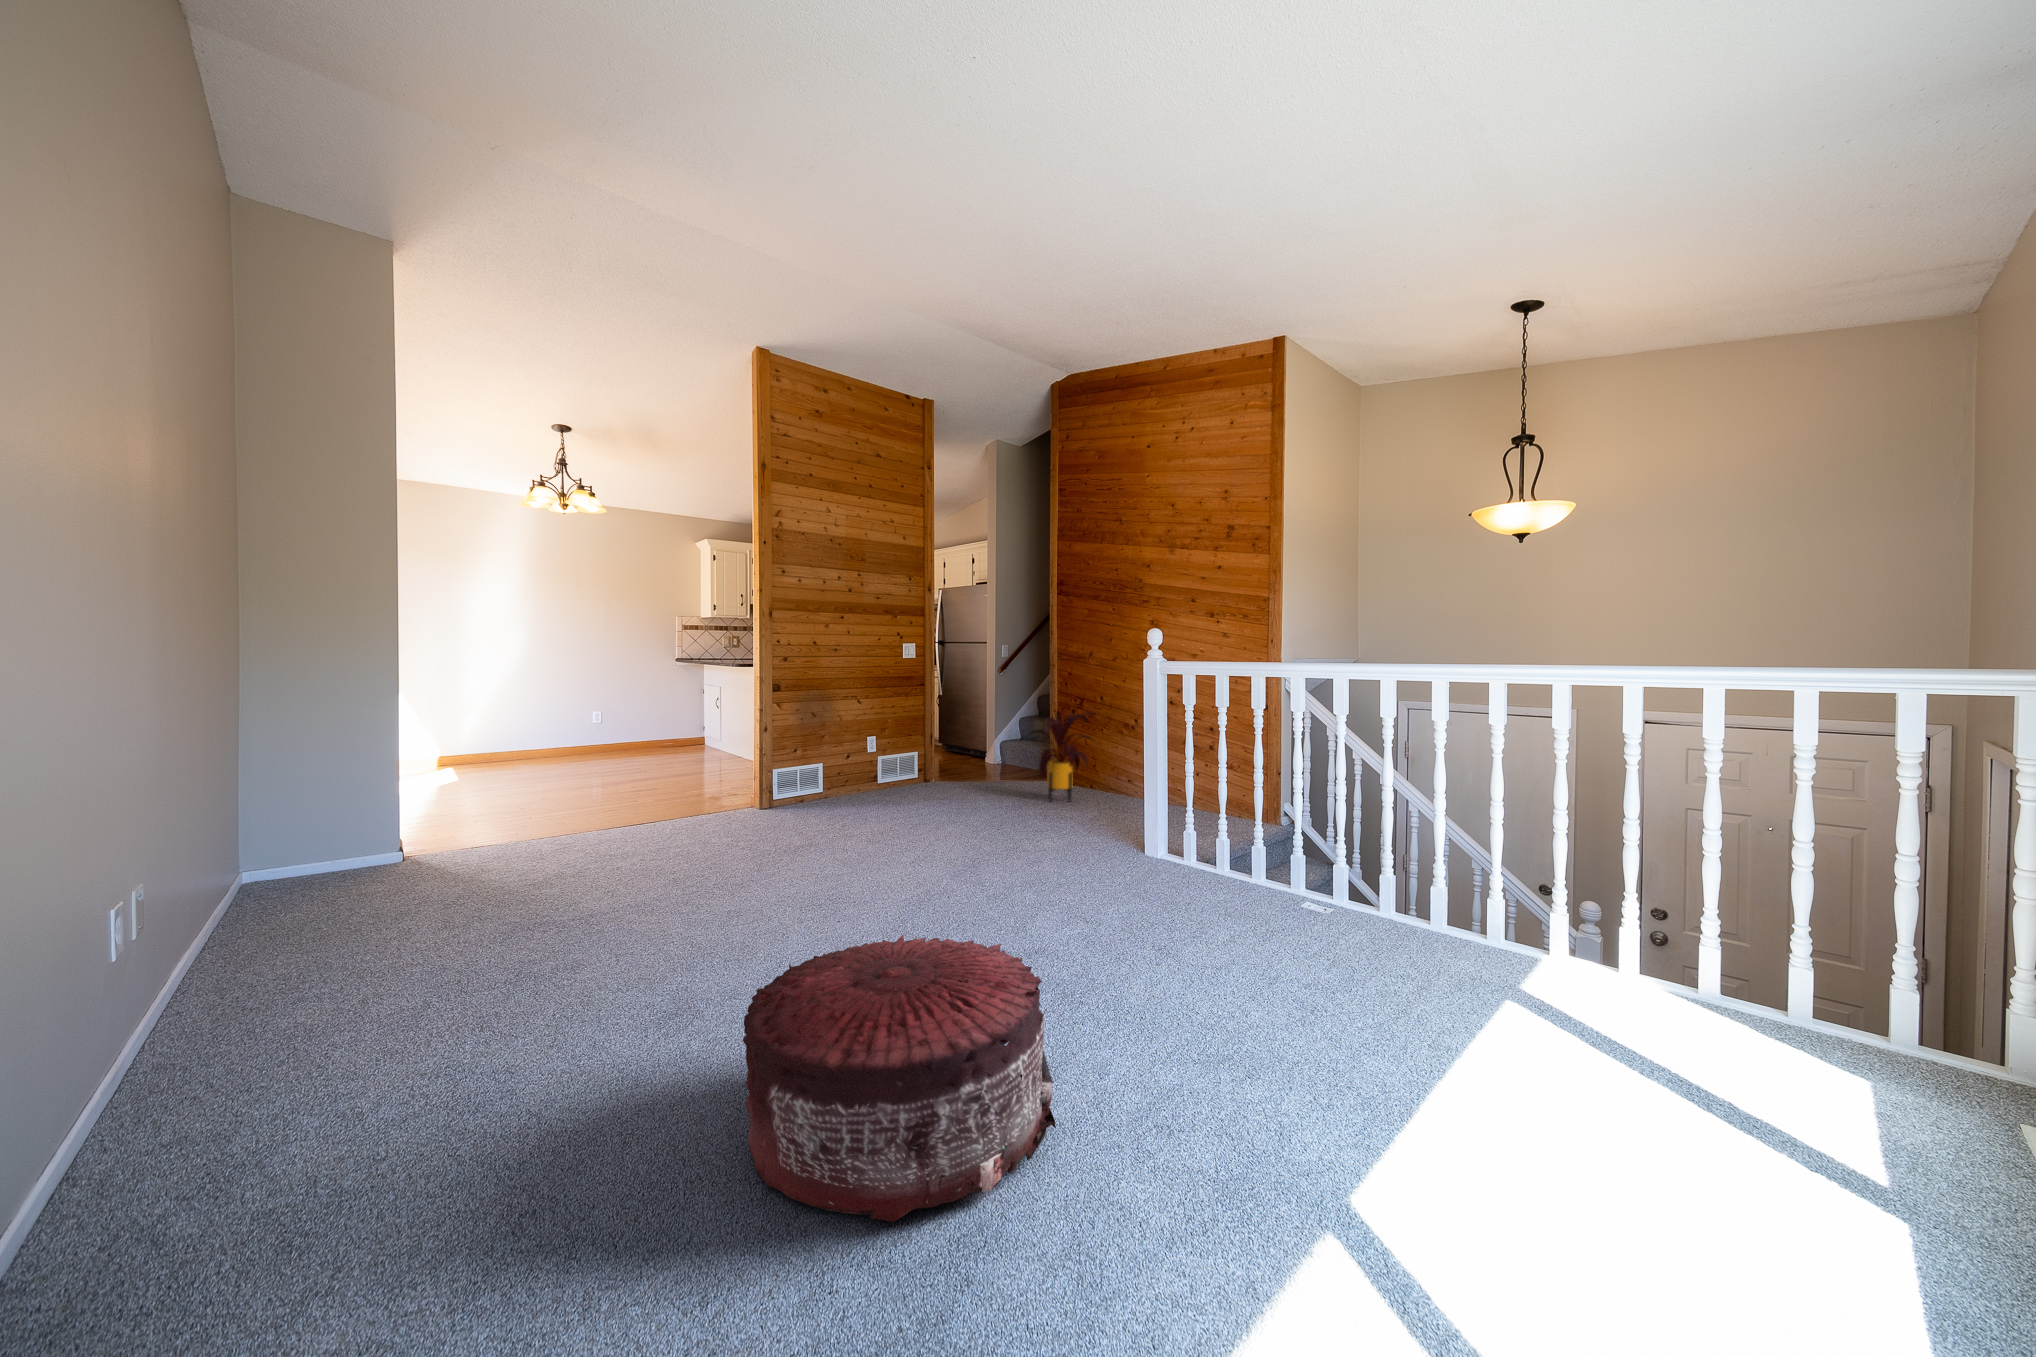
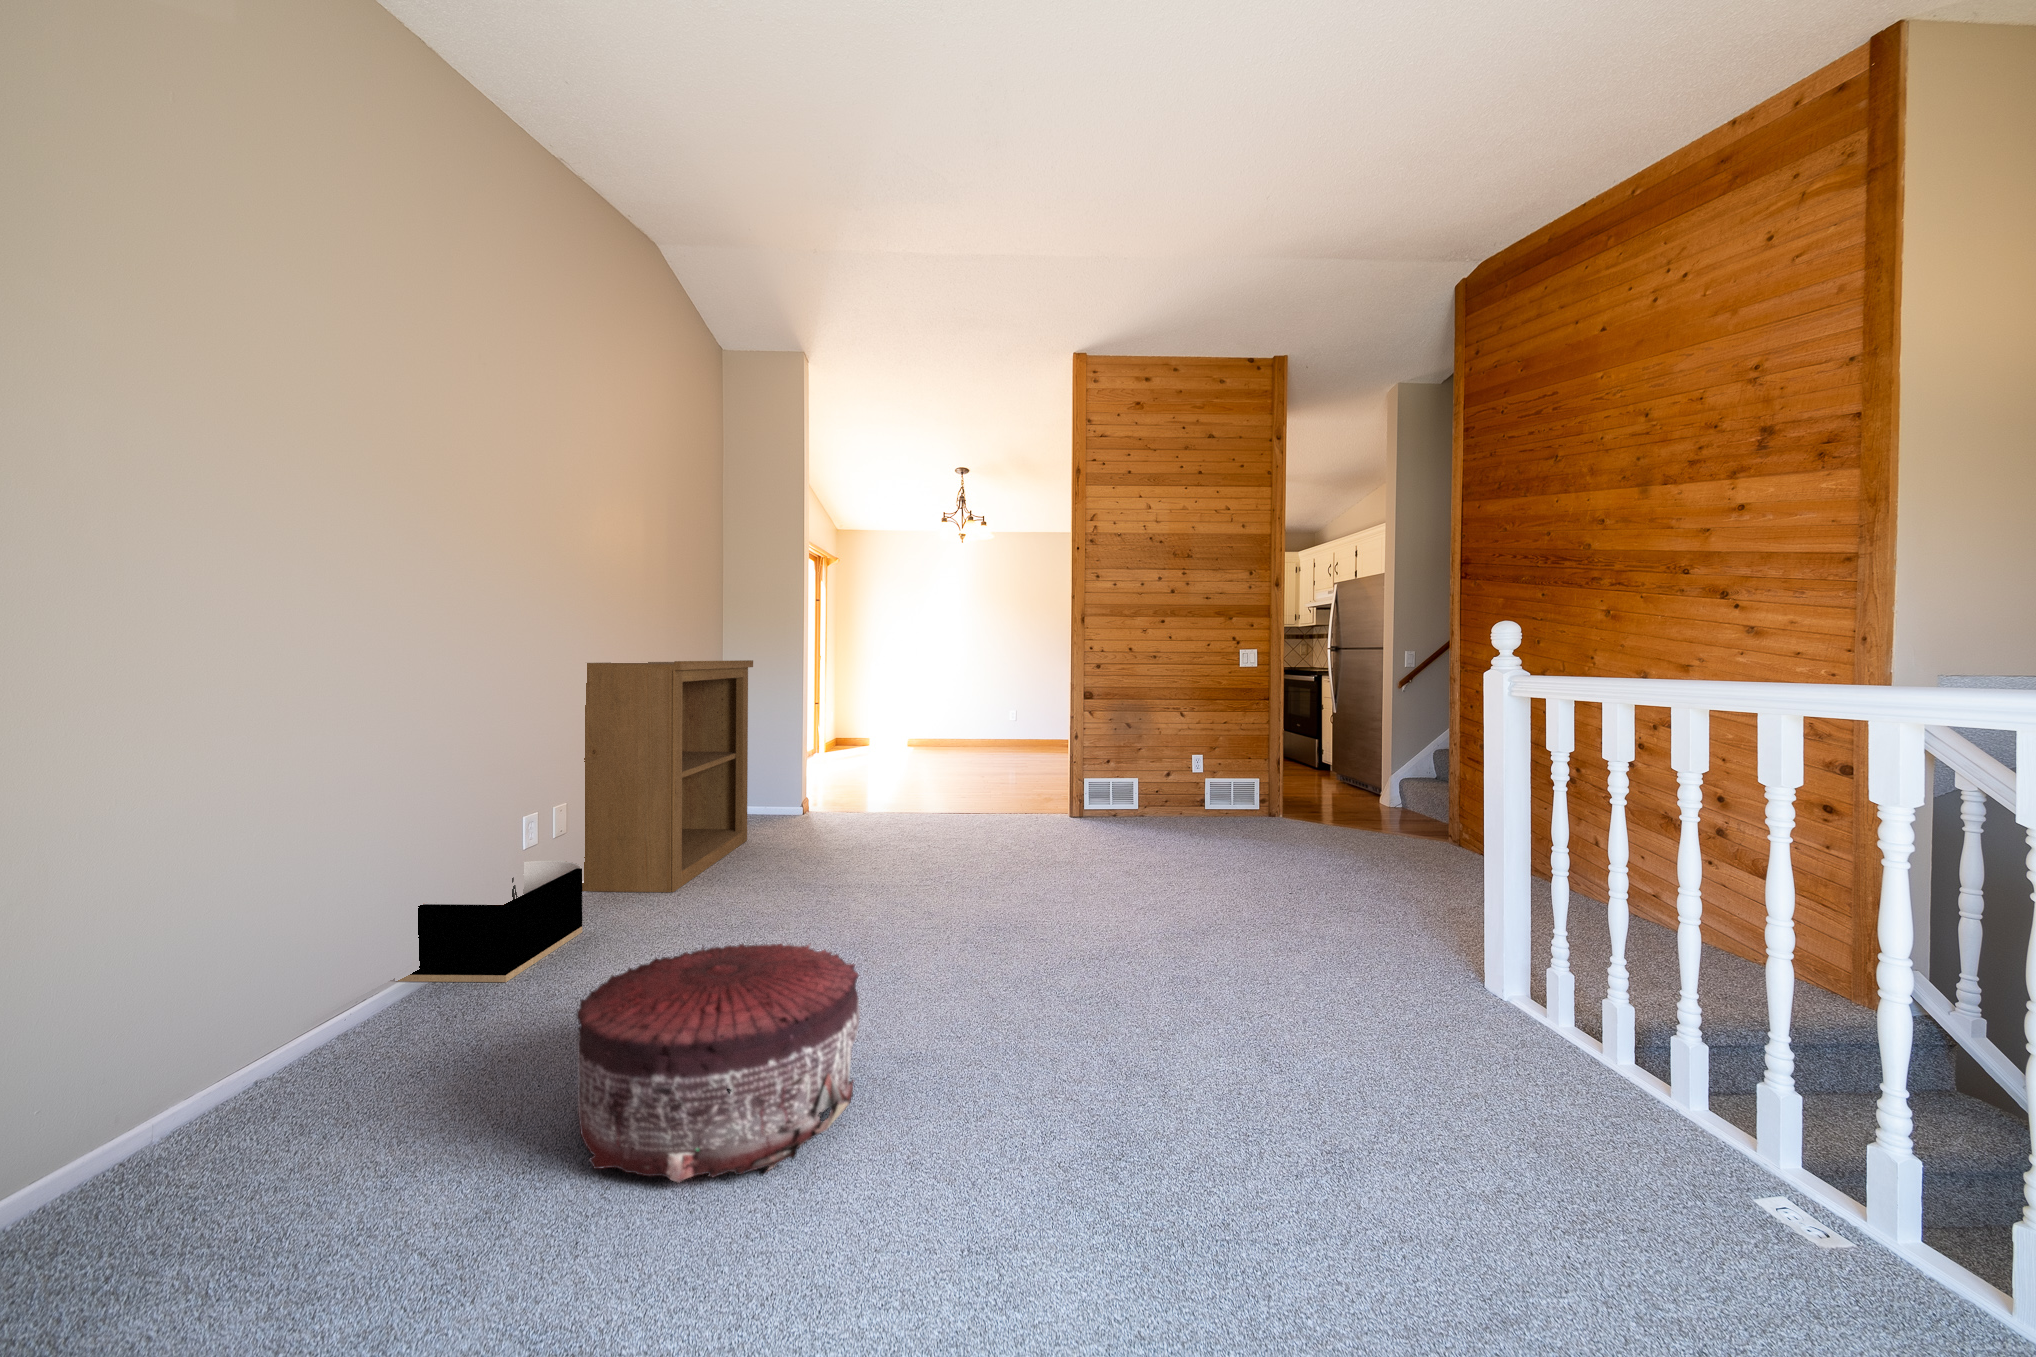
bookshelf: none [184,650,408,999] -> present [582,660,753,892]
house plant: present [1033,711,1095,801] -> none [1355,739,1475,861]
storage bin: none [79,941,342,1193] -> present [398,861,582,982]

